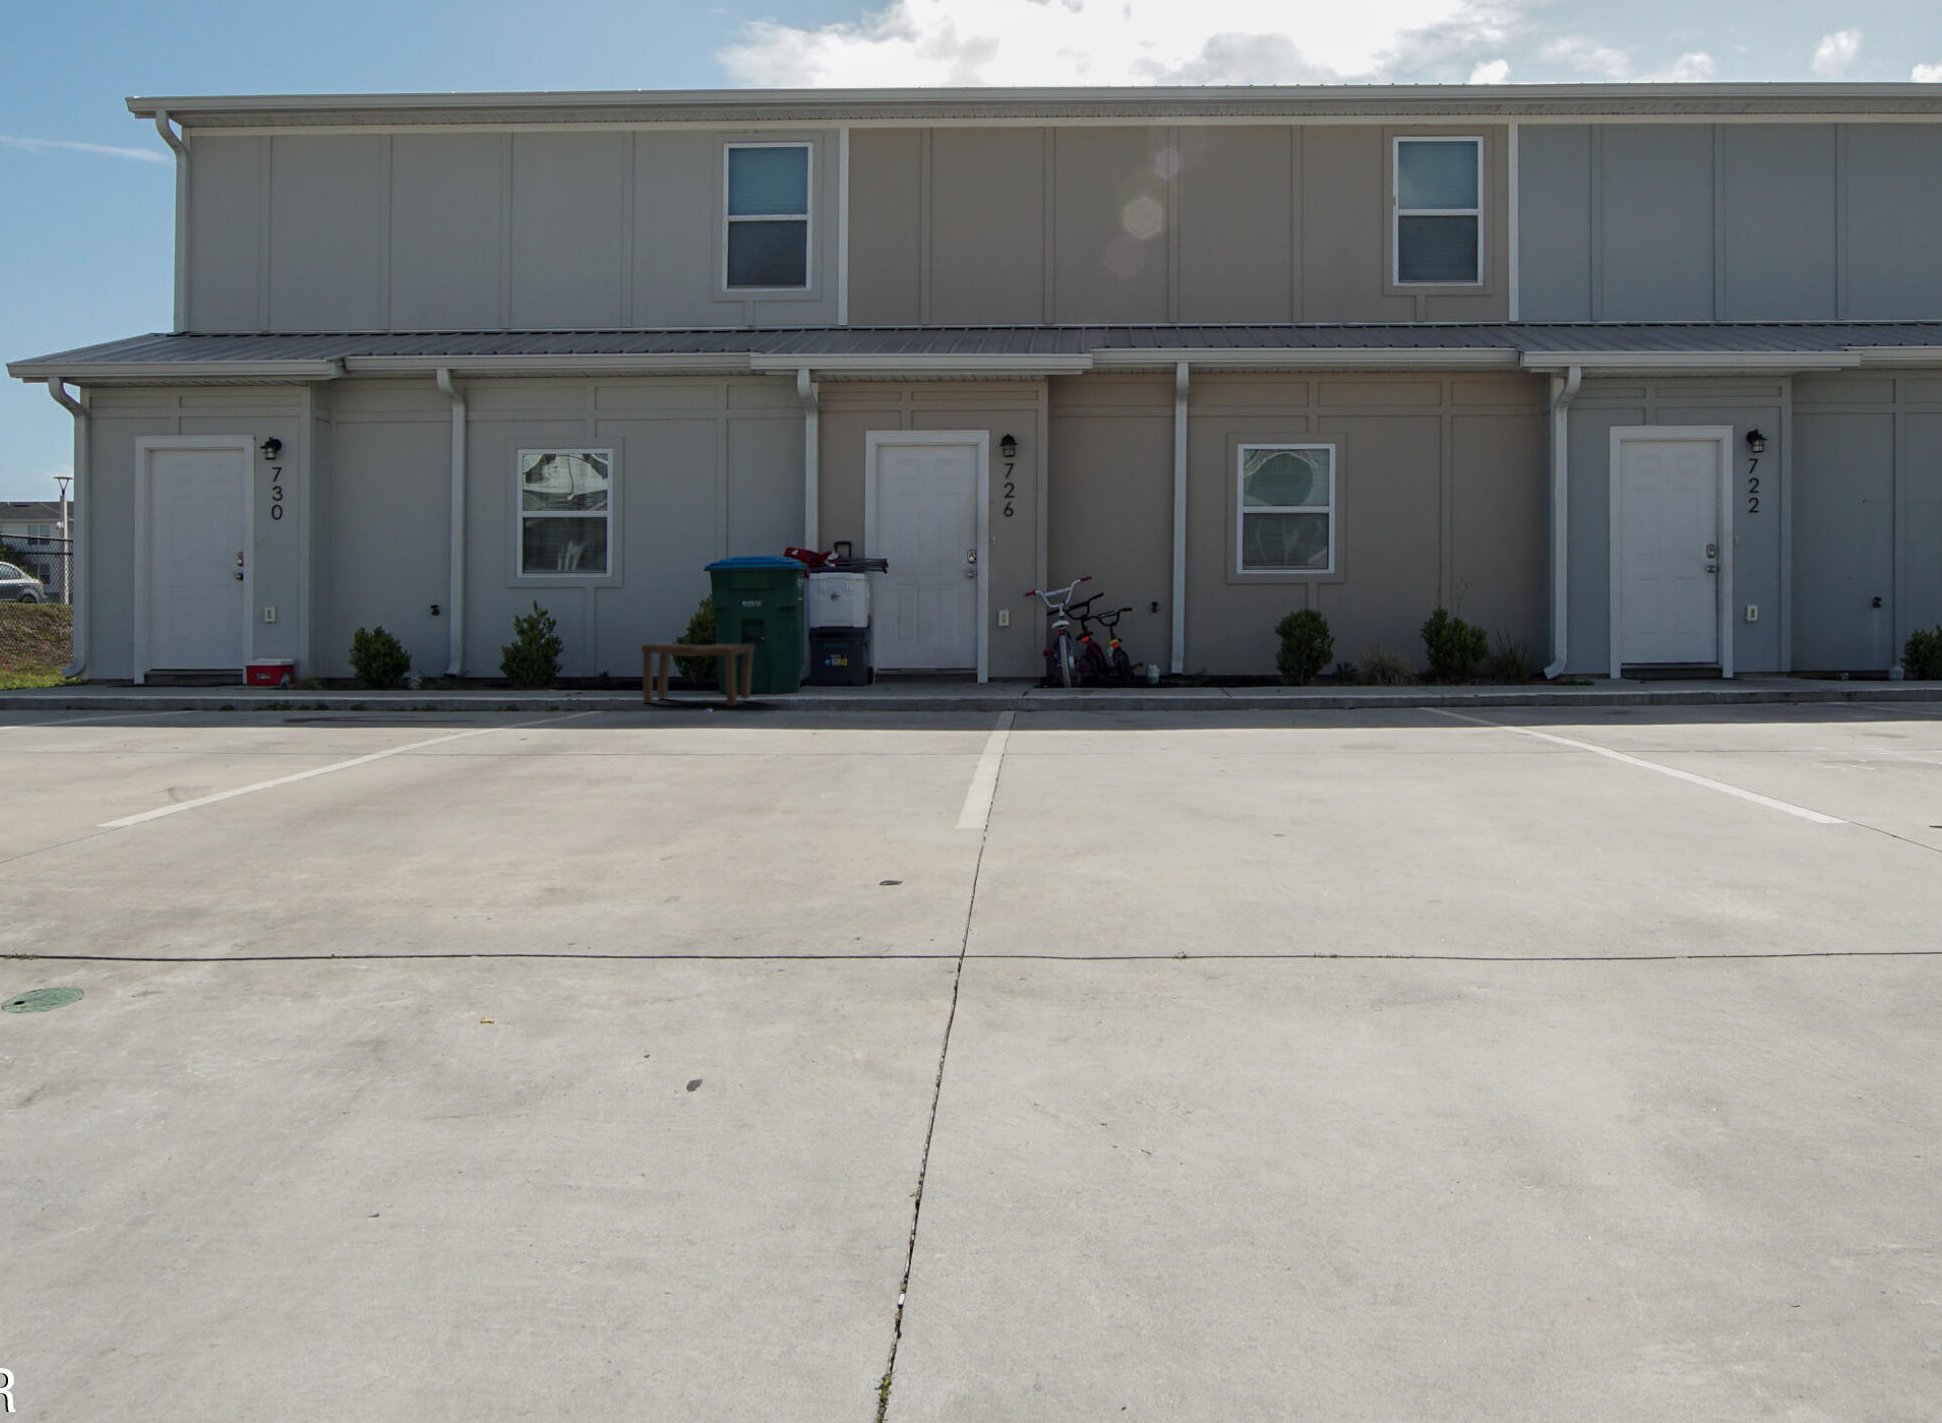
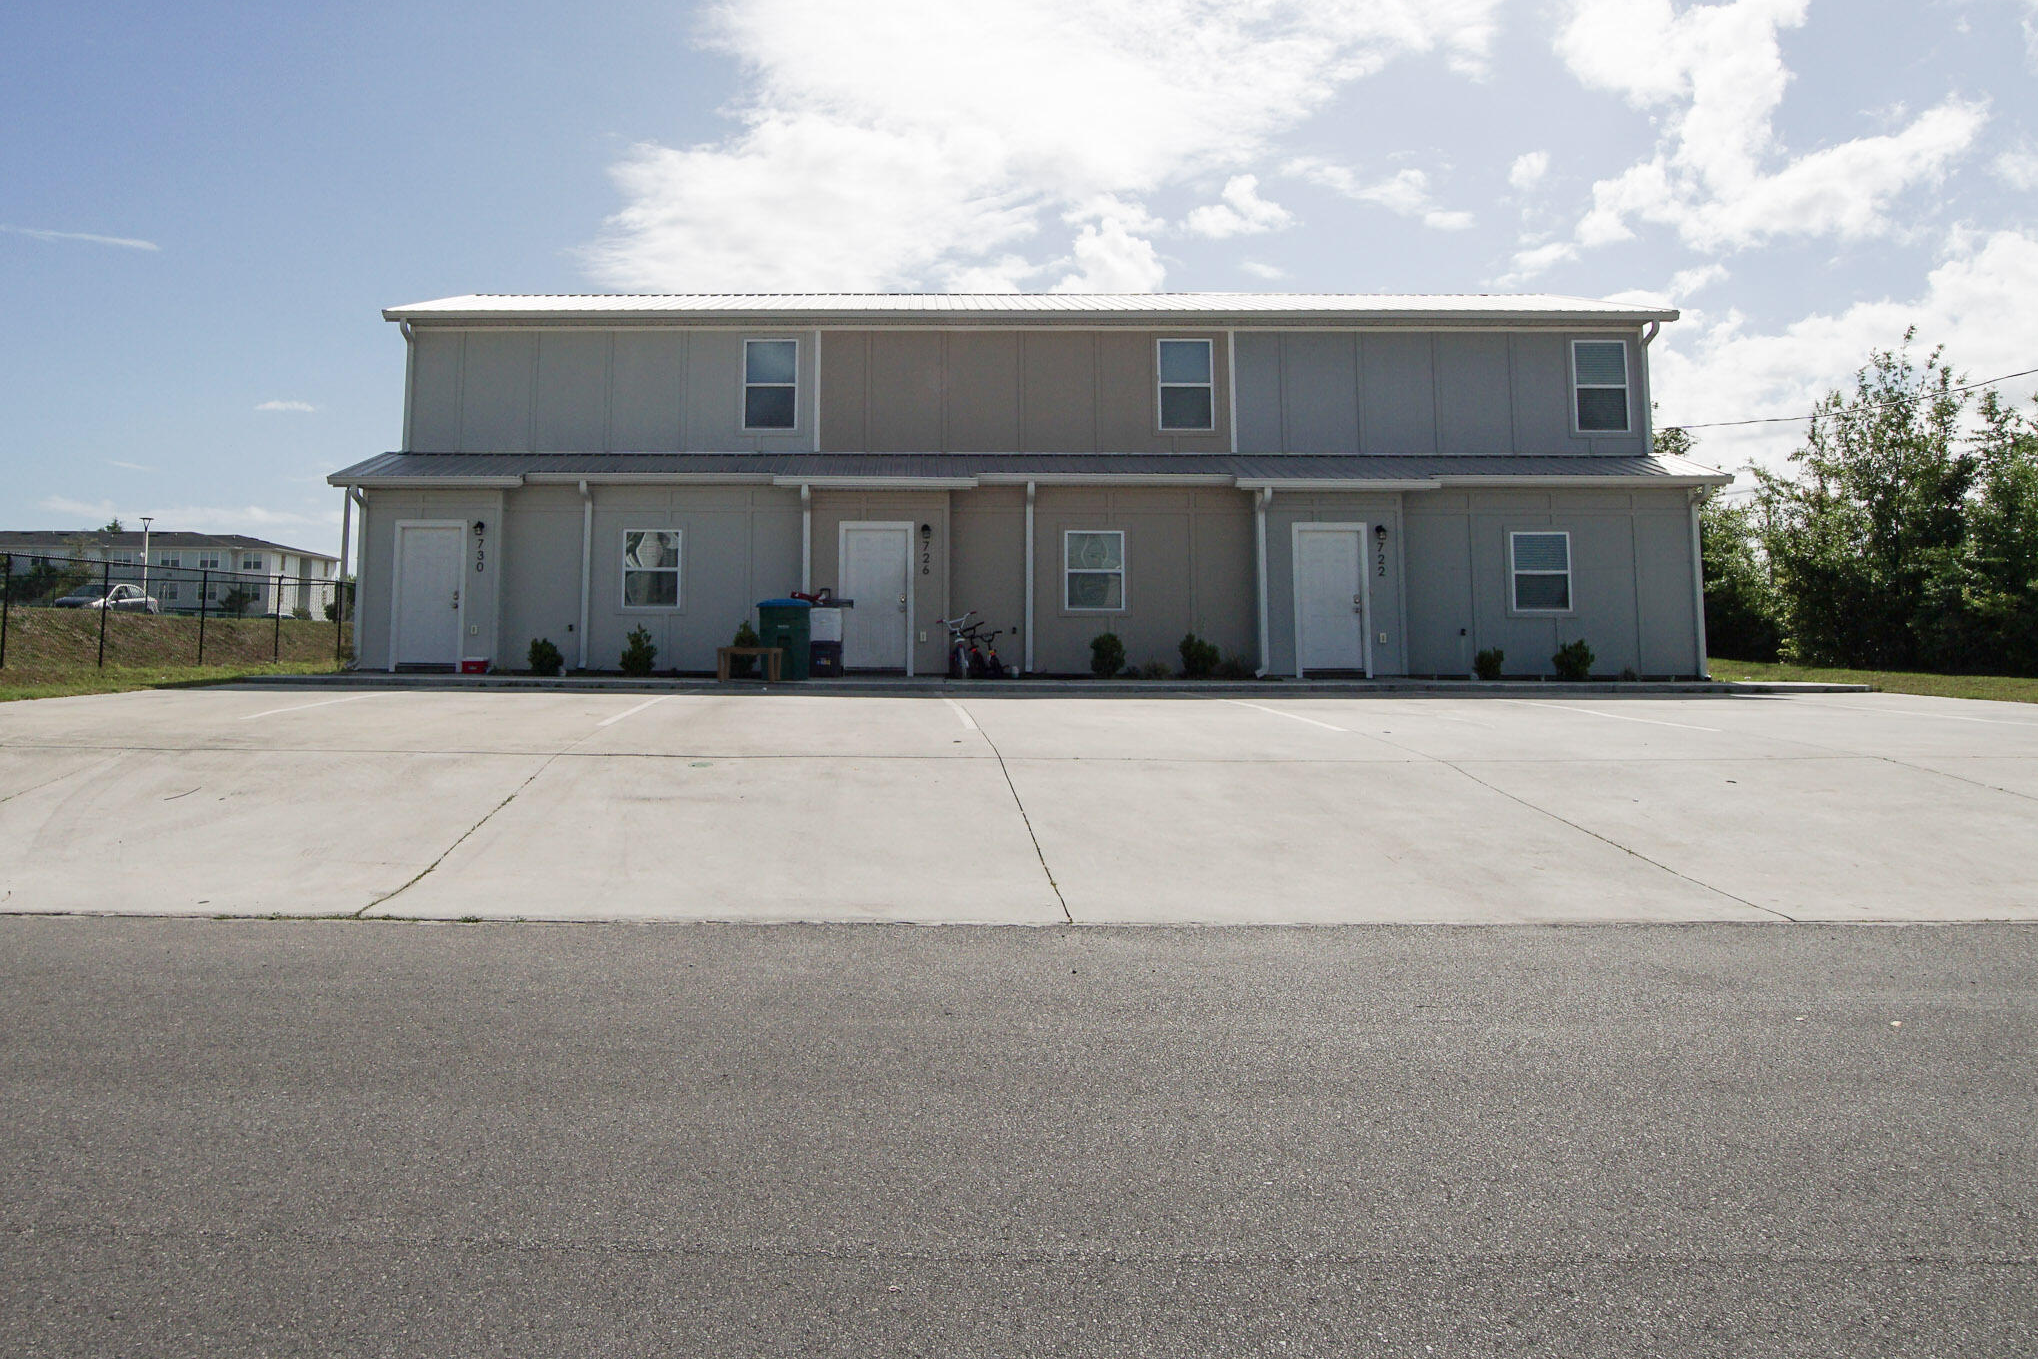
potted tree: none [24,615,79,687] -> present [334,638,358,675]

